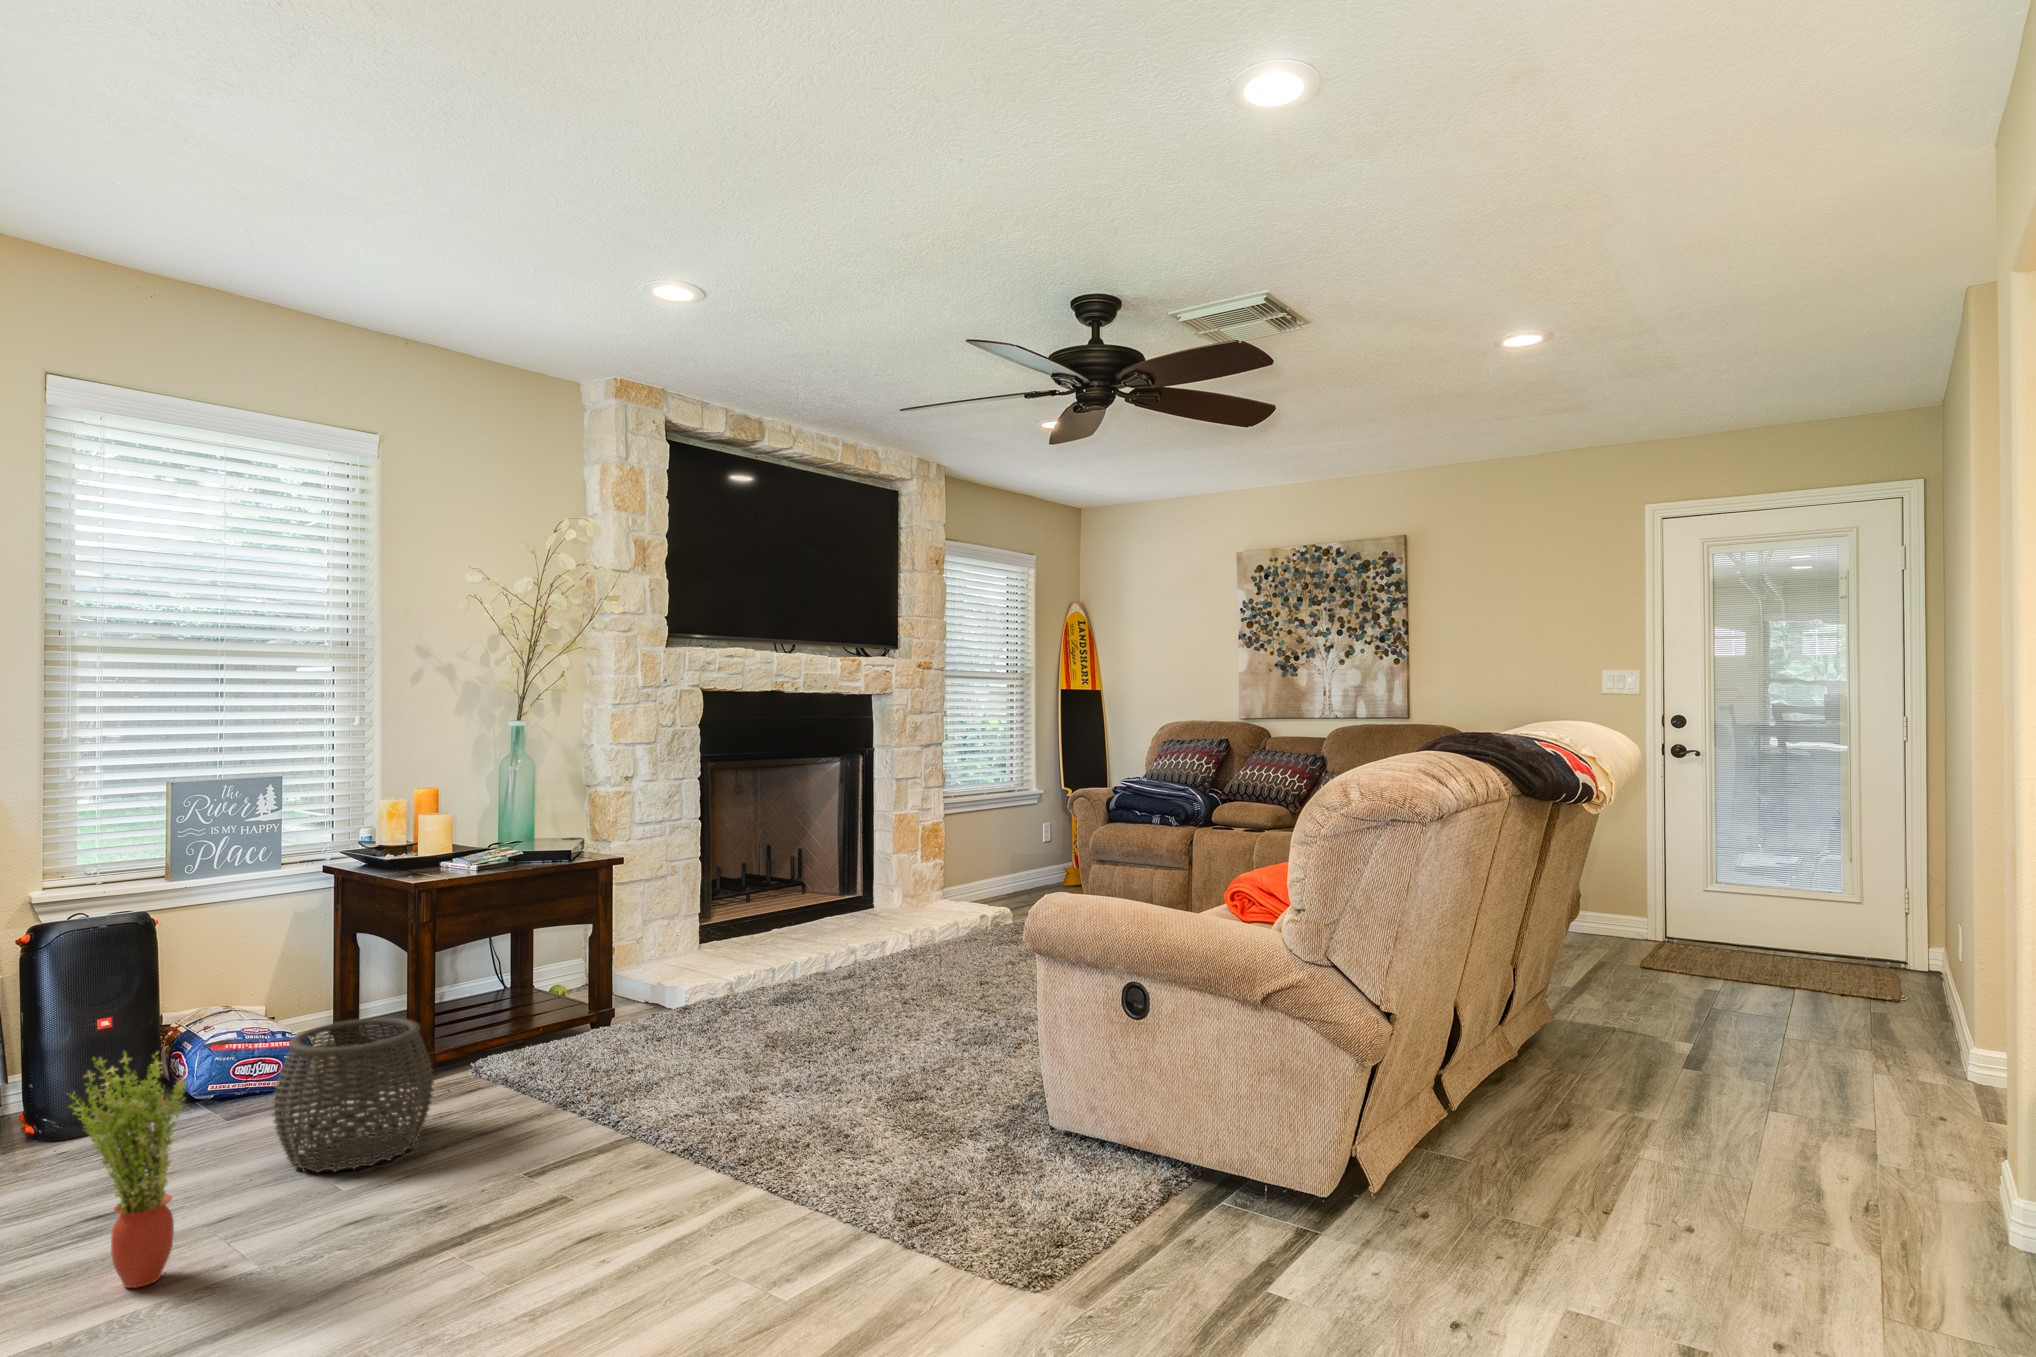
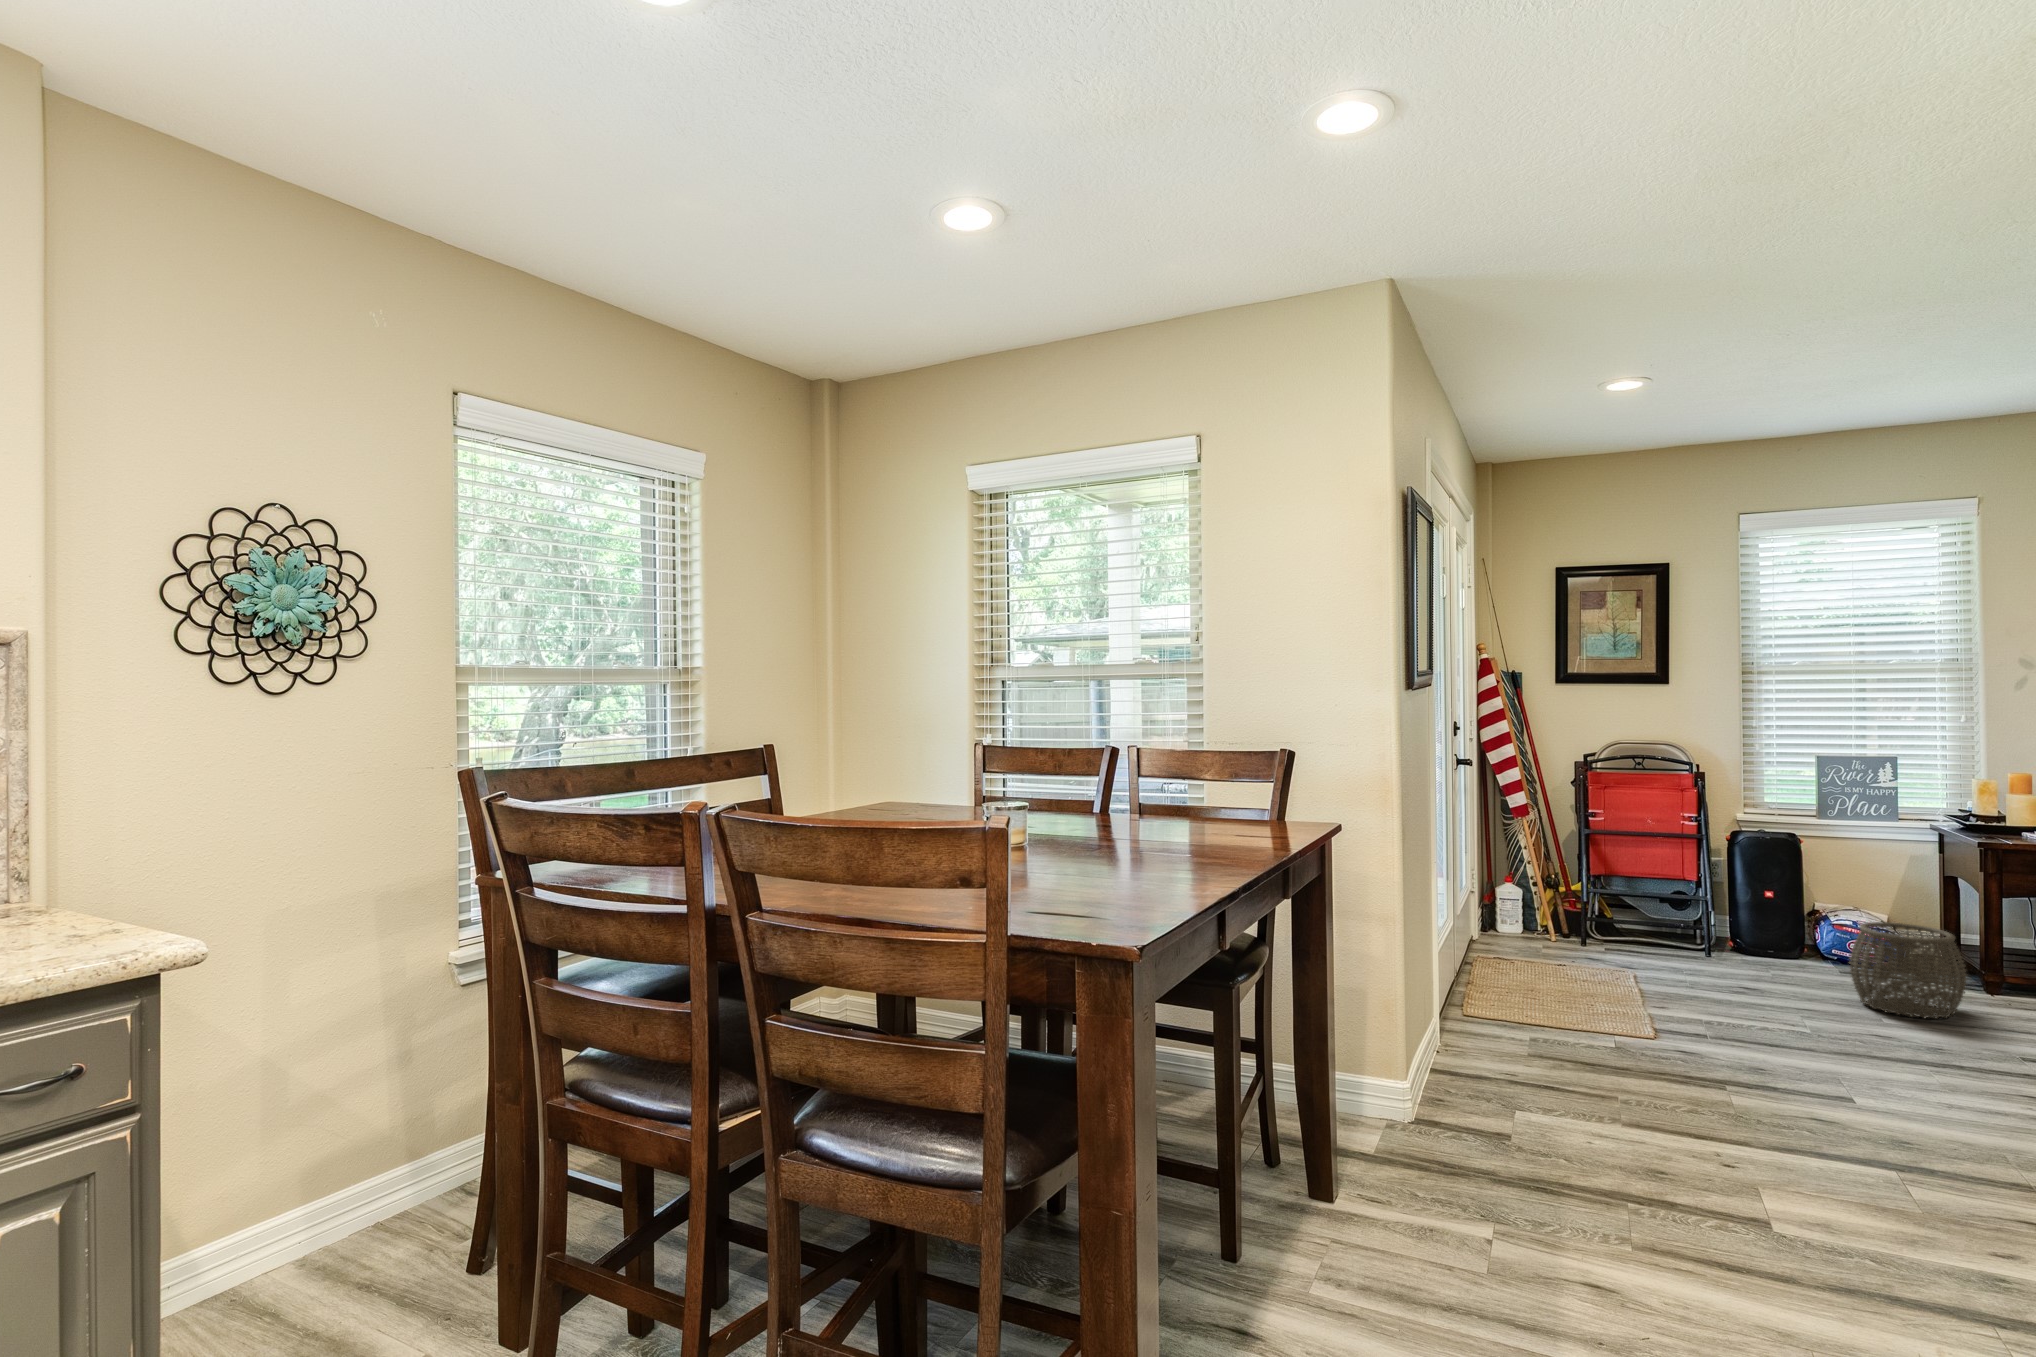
potted plant: present [69,1051,188,1288] -> none [1714,893,1775,1019]

